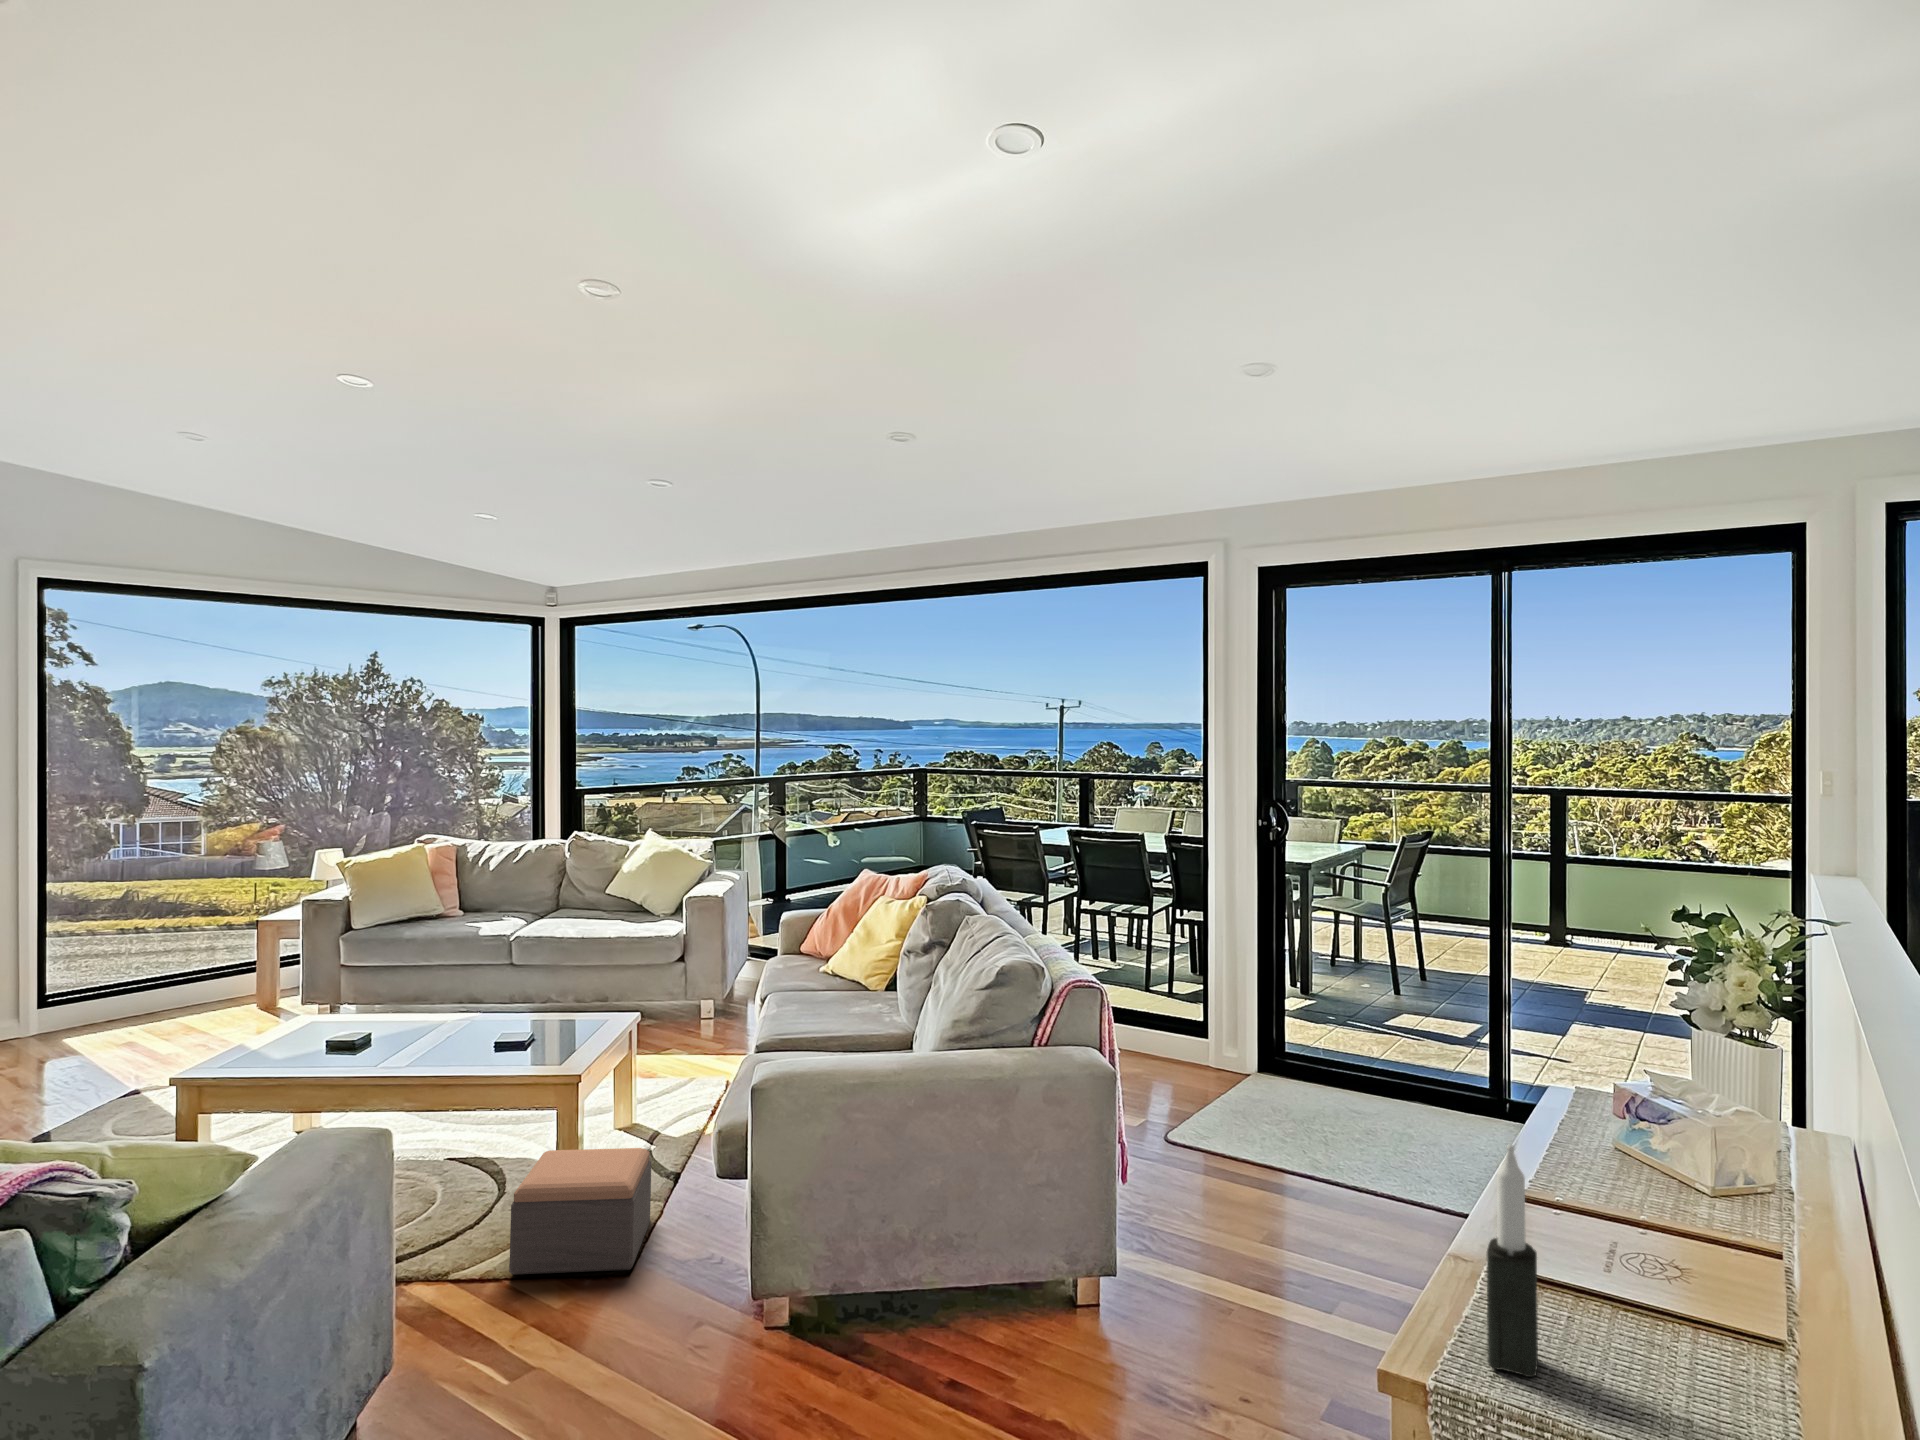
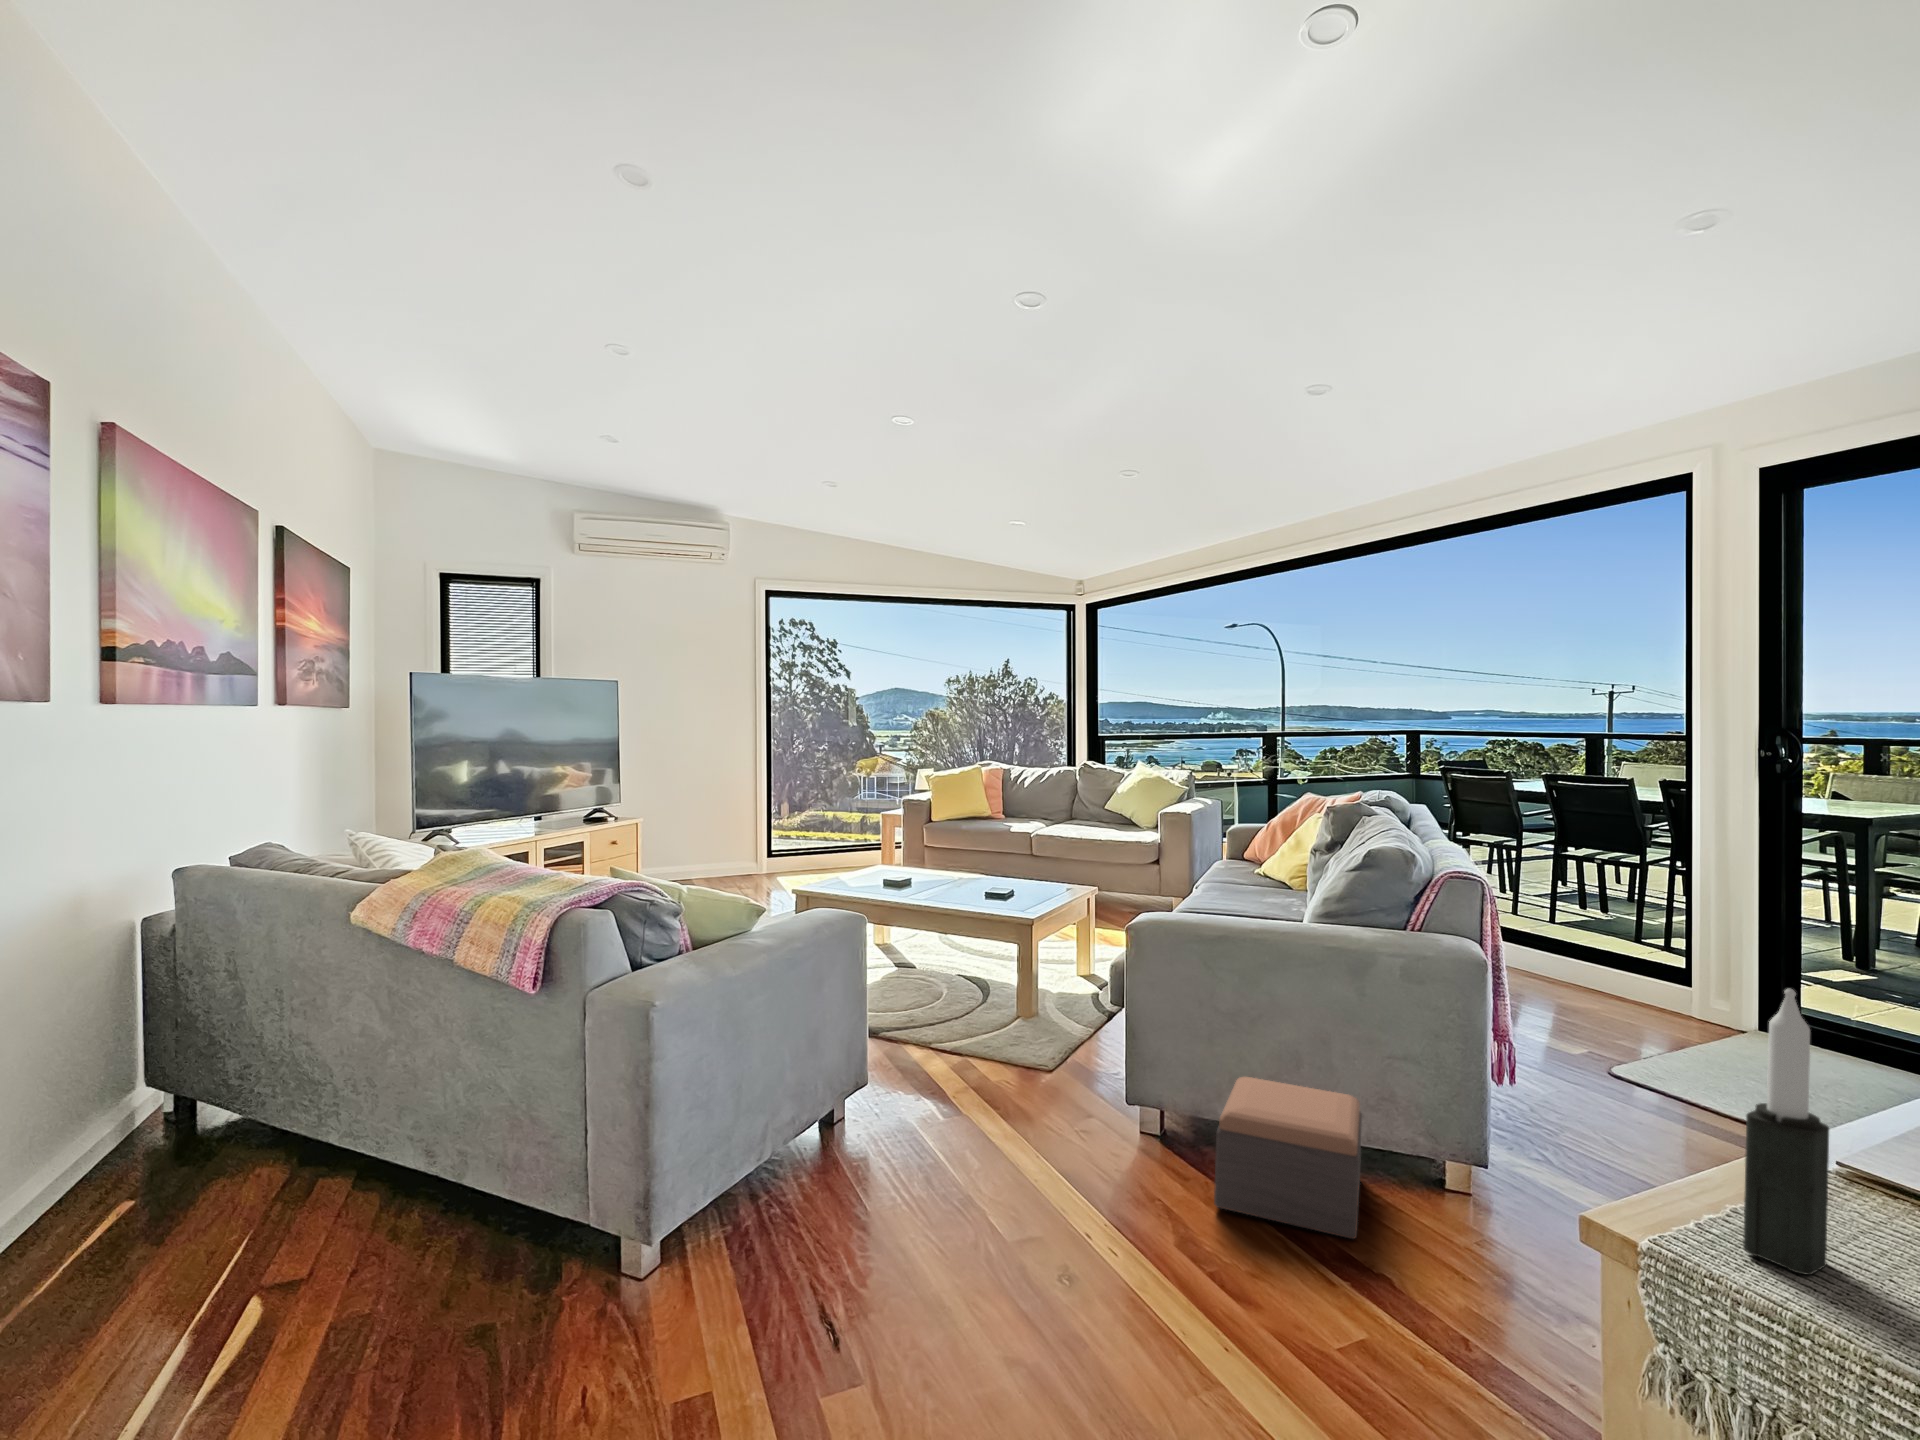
footstool: present [509,1148,651,1275] -> present [1214,1077,1362,1239]

